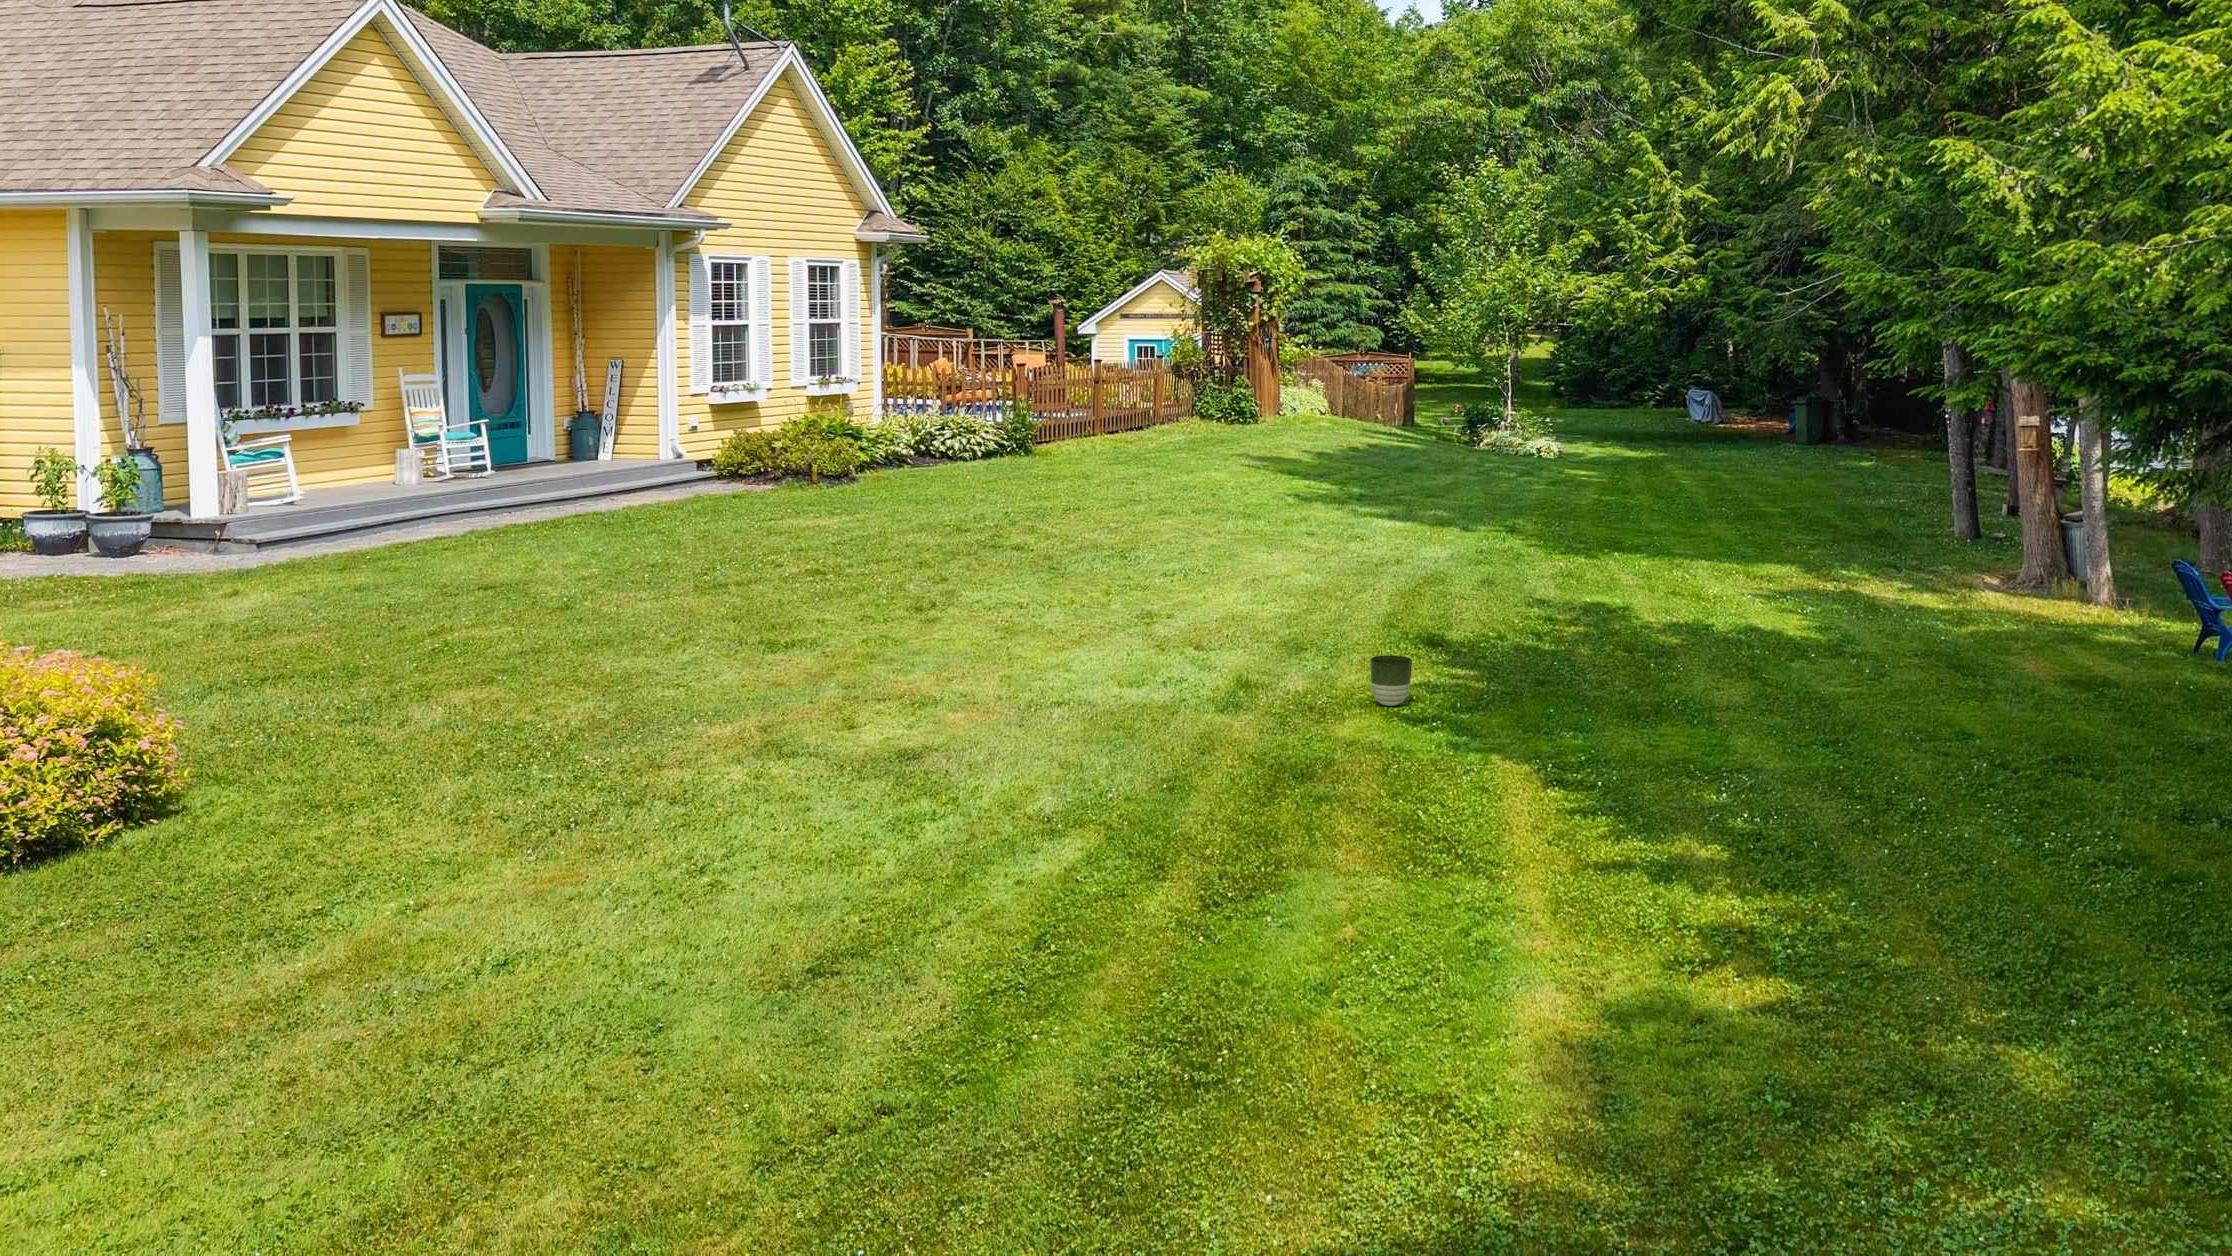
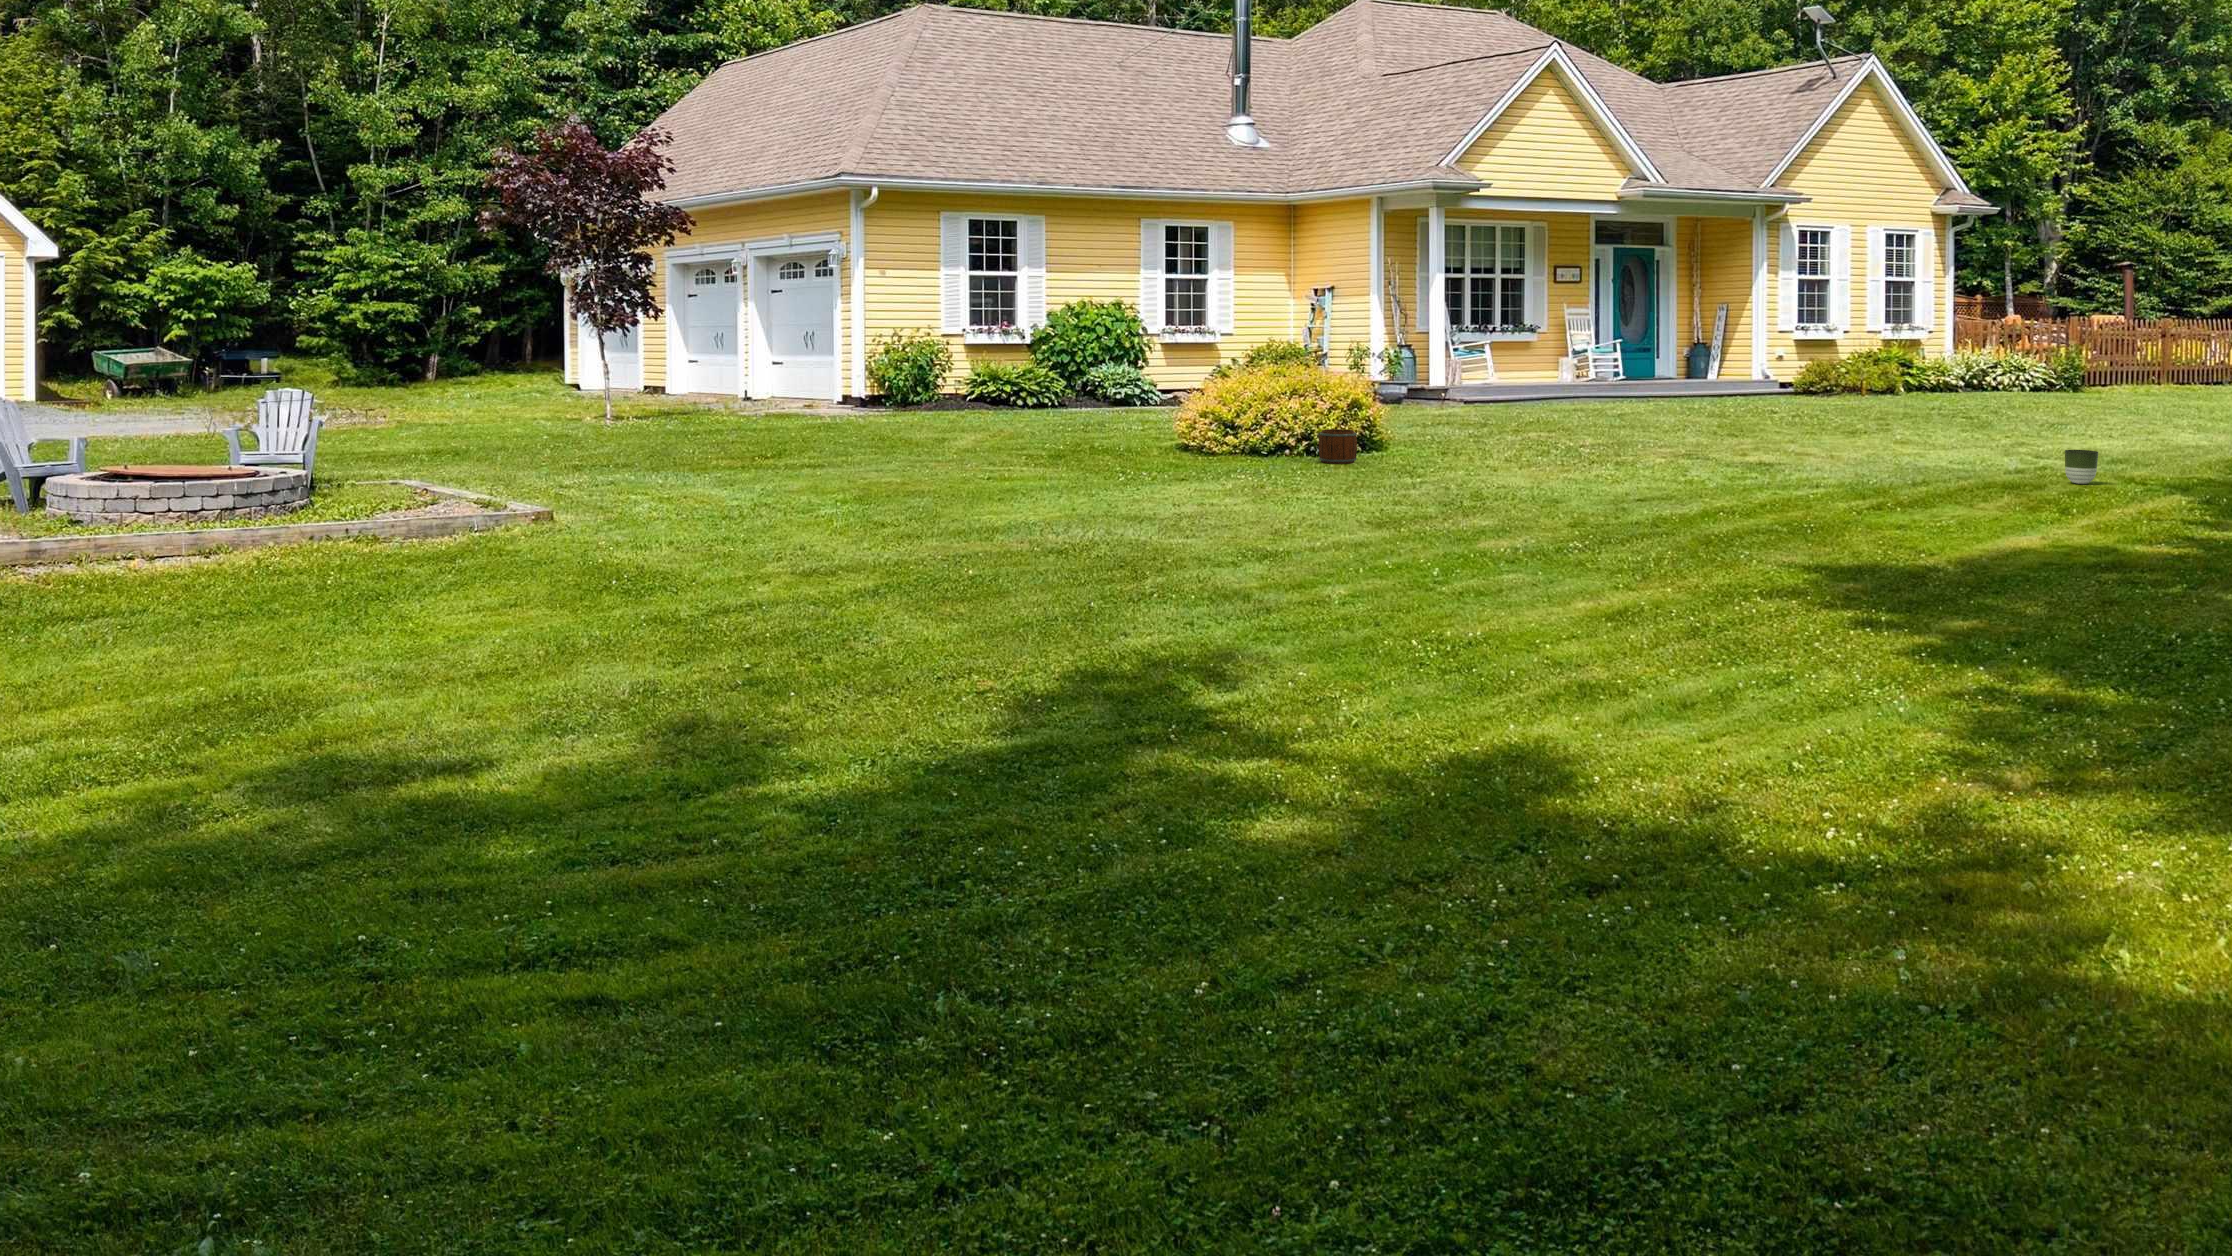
bucket: none [100,761,196,846] -> present [1319,429,1357,464]

